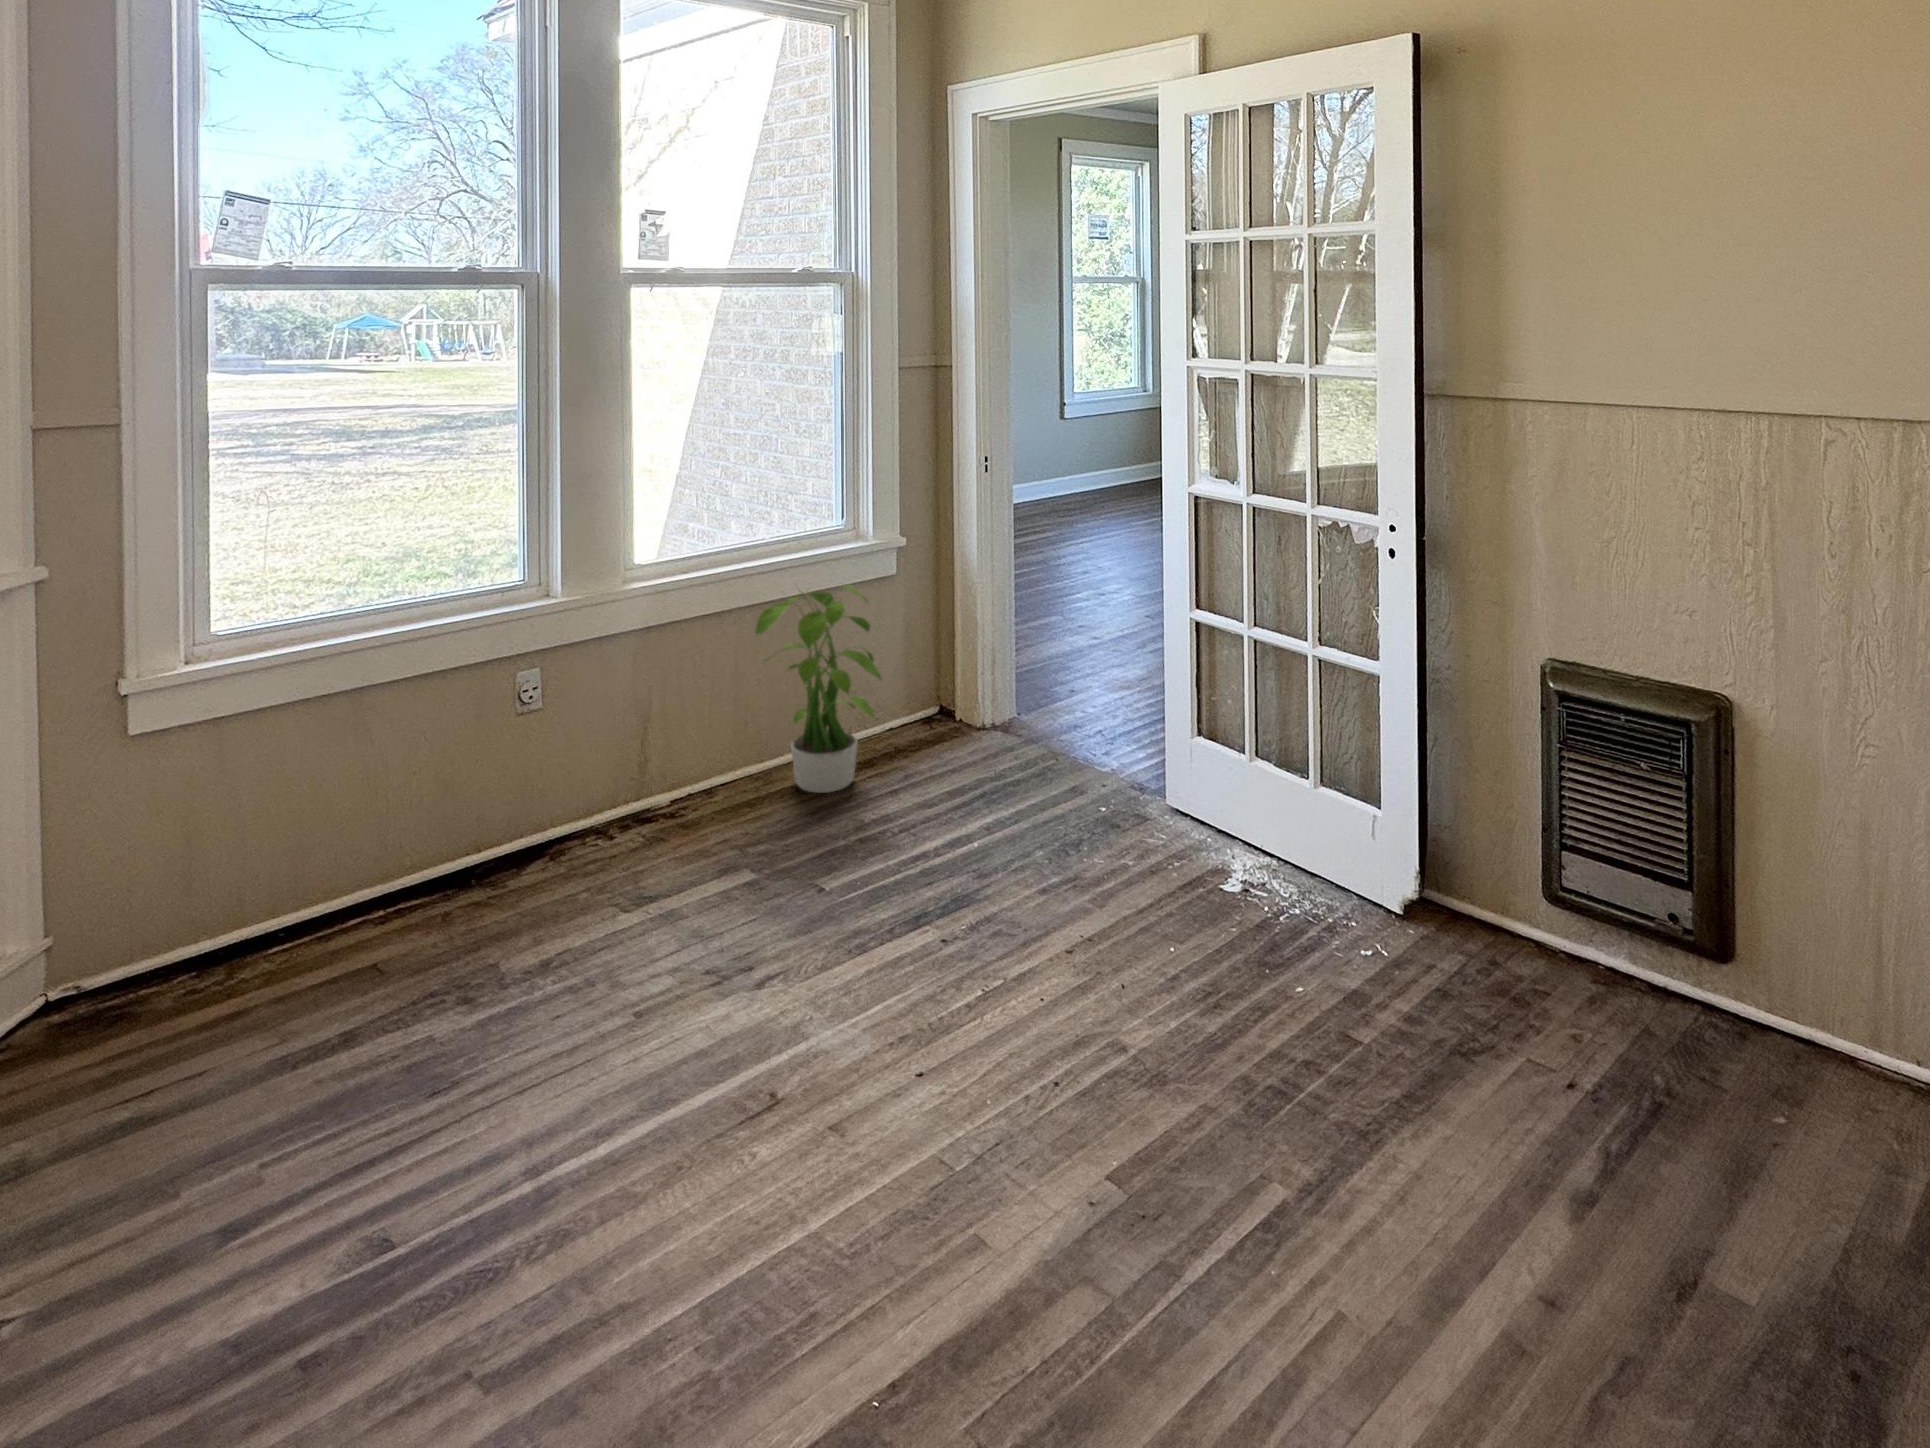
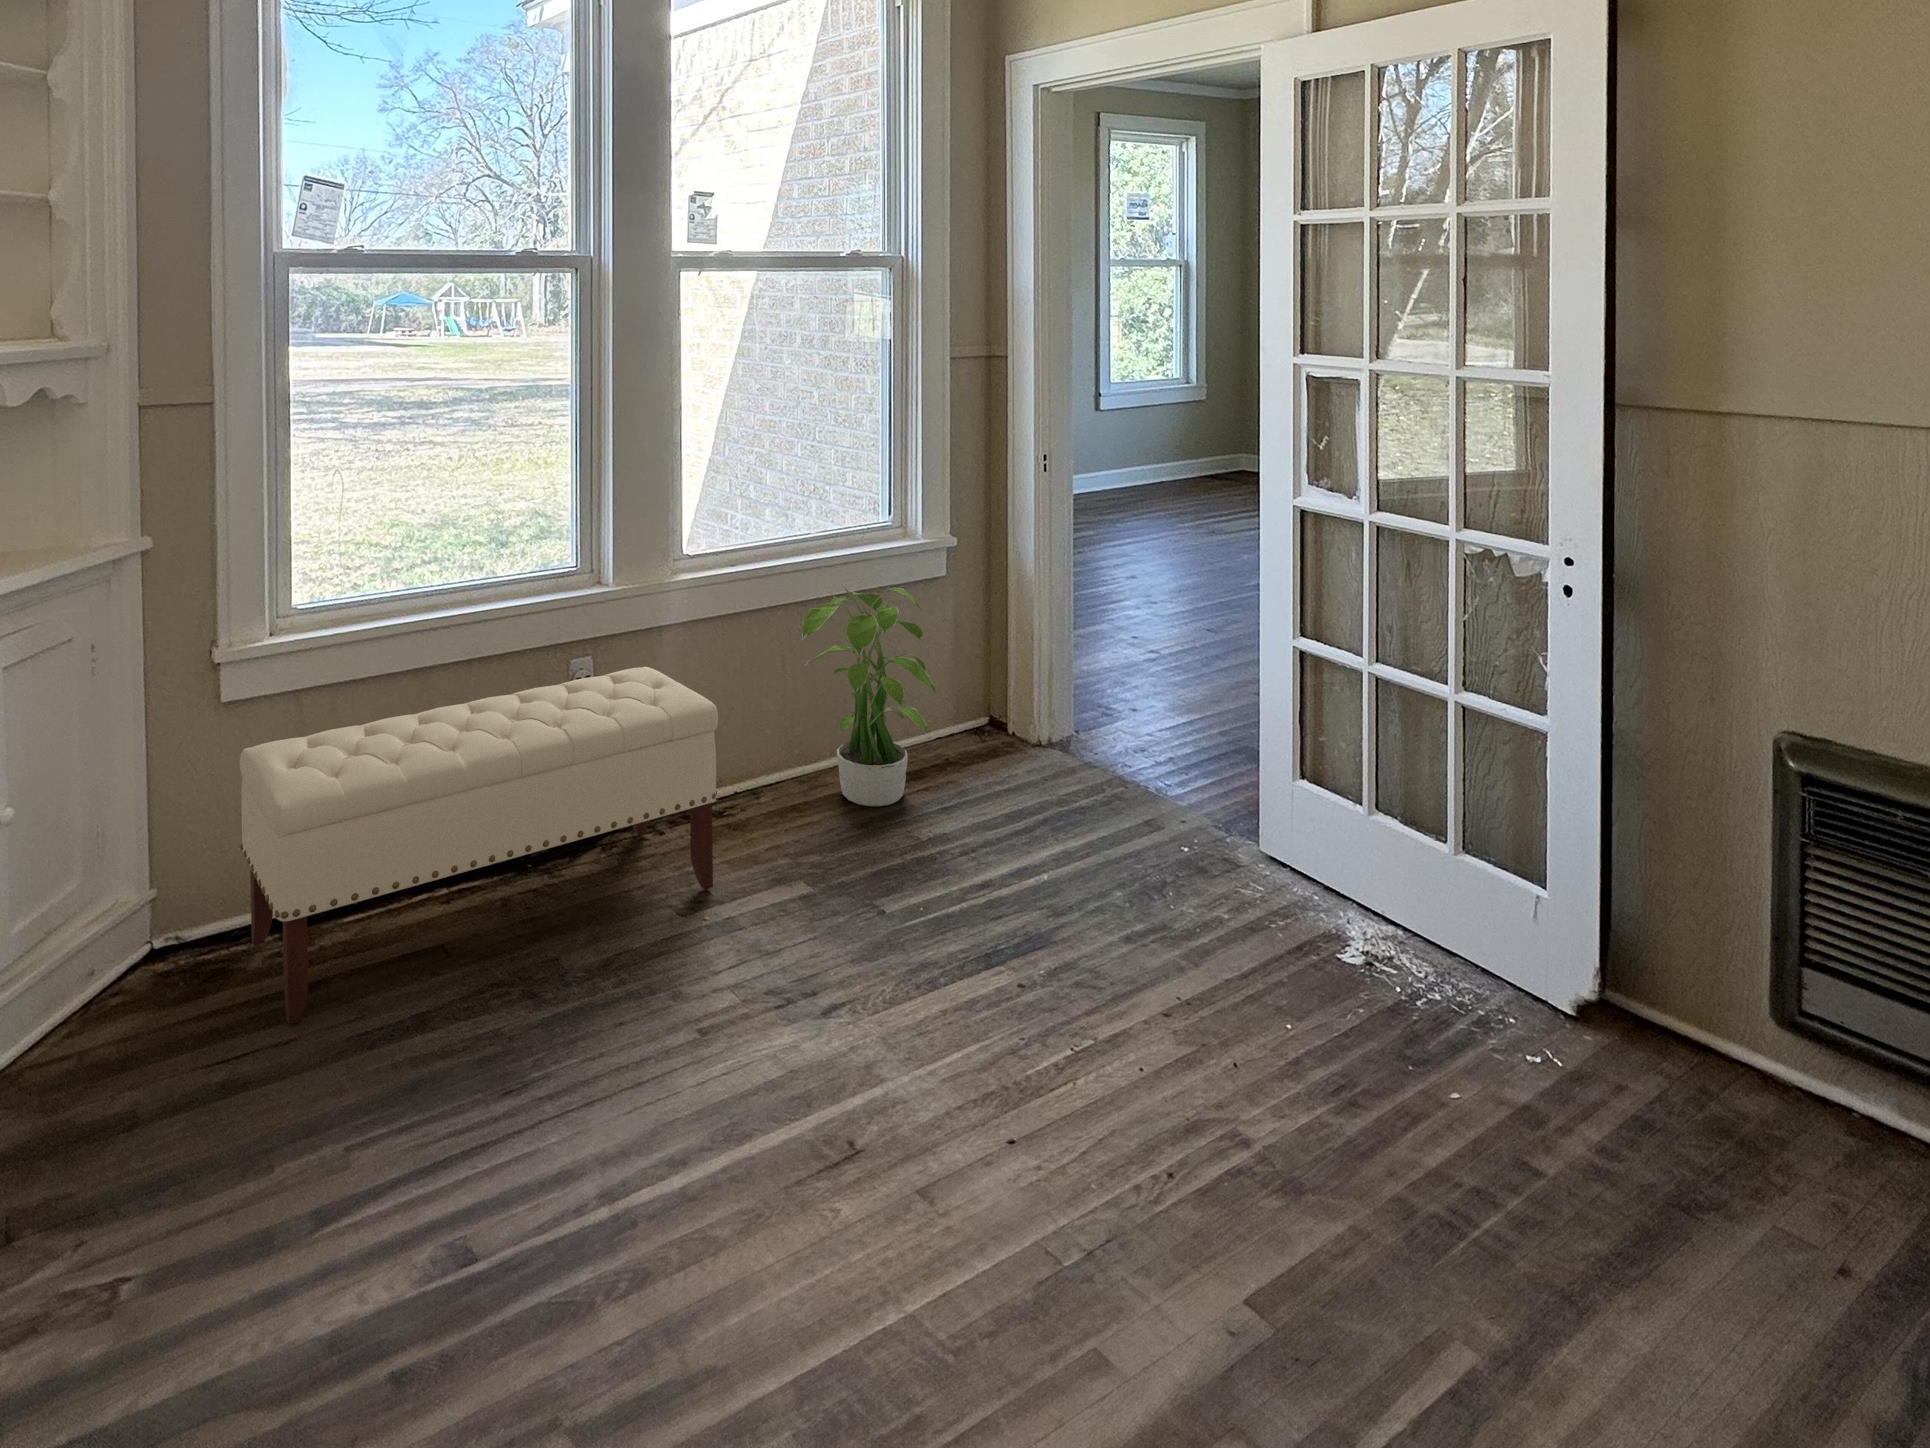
bench: none [153,673,666,1056] -> present [240,667,718,1024]

